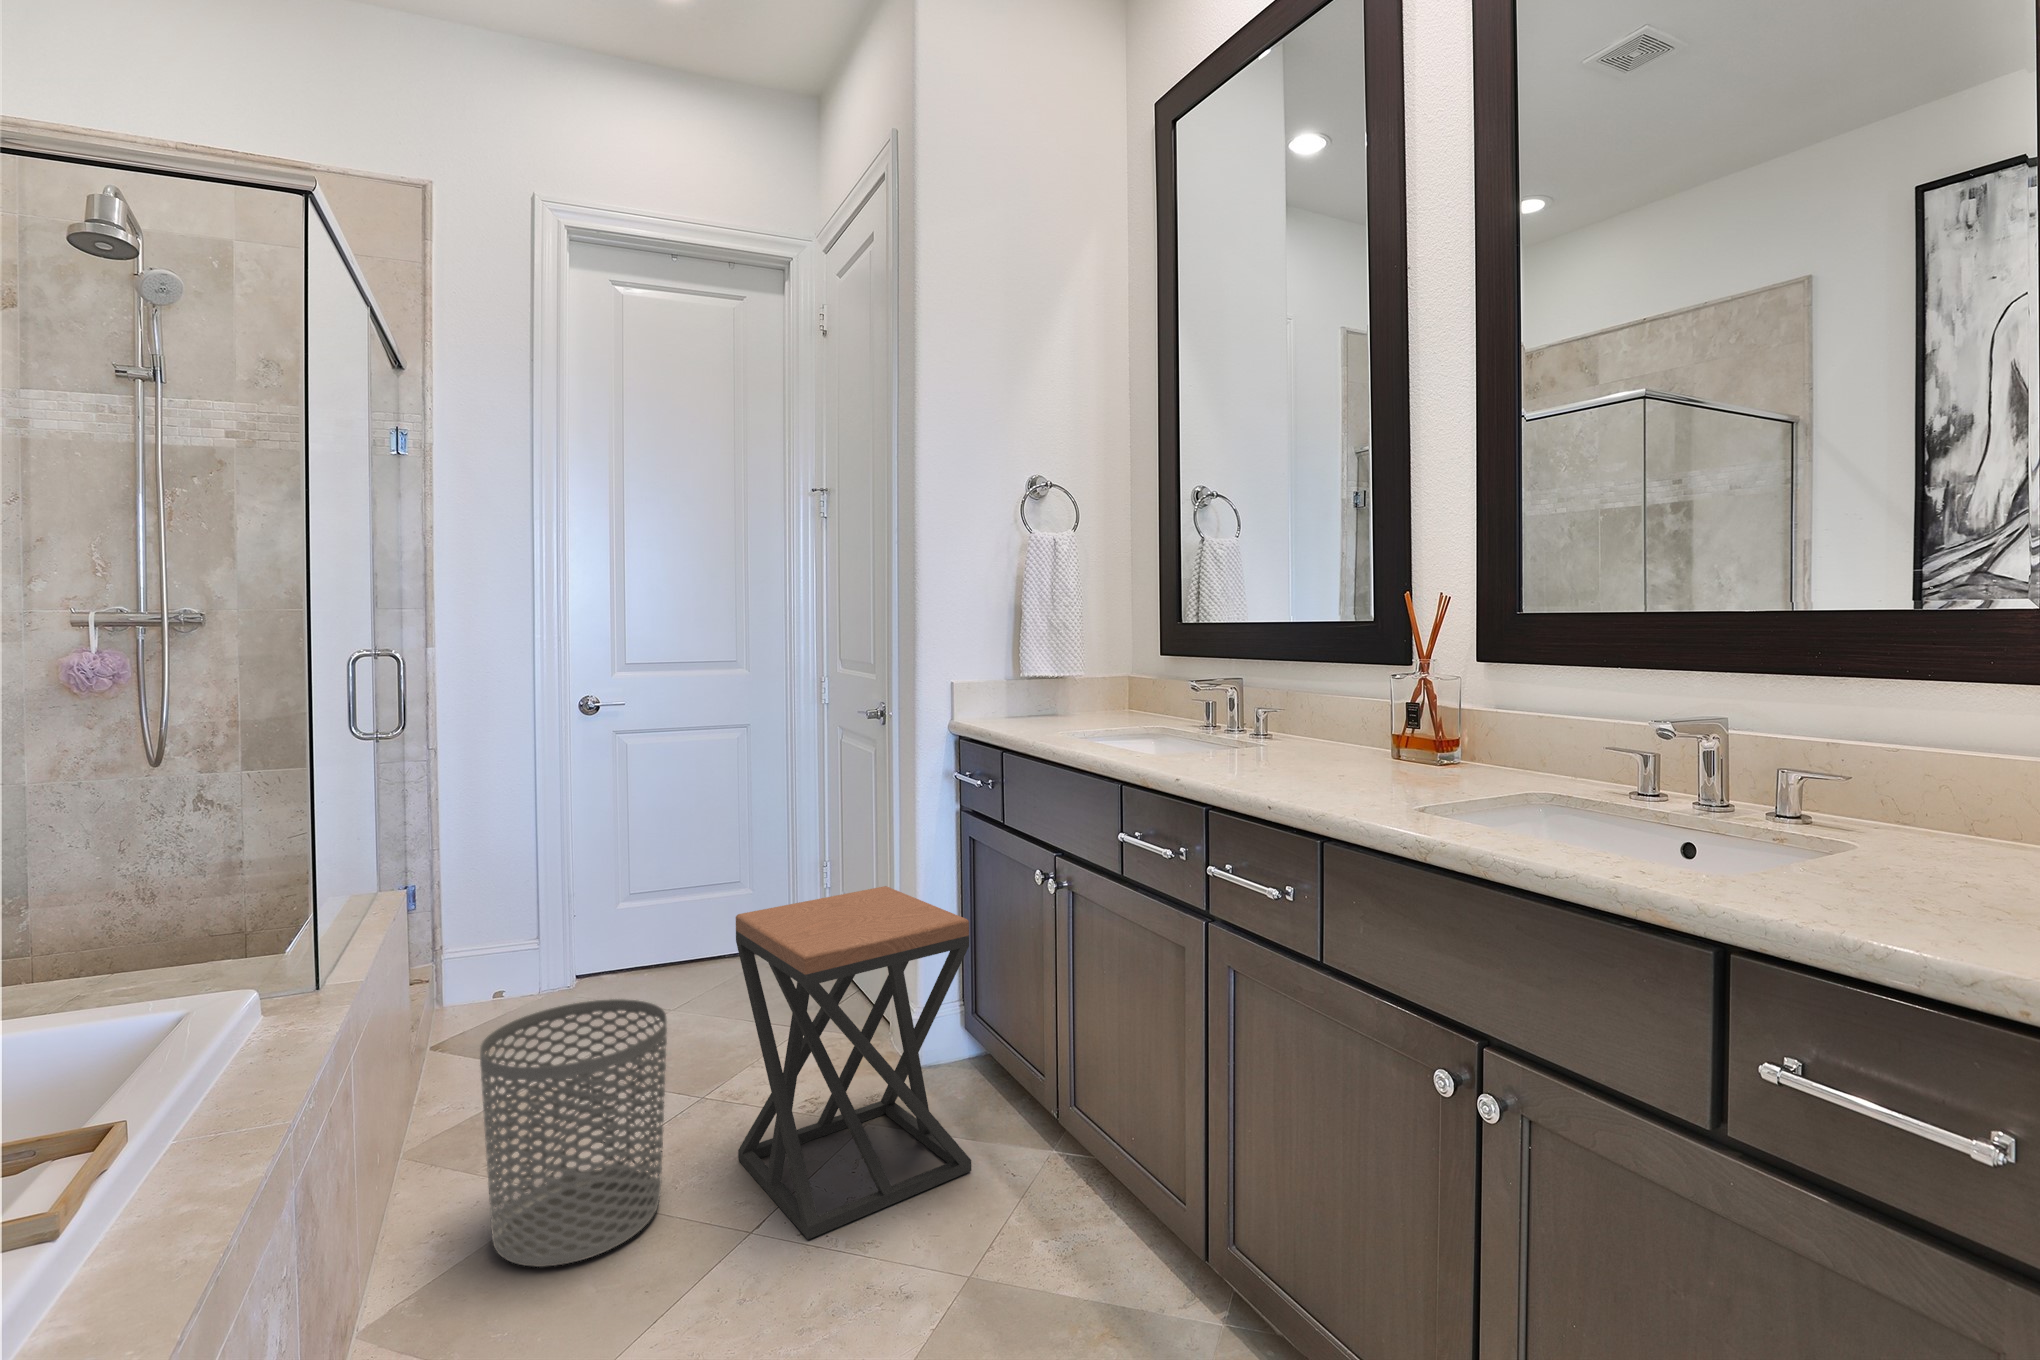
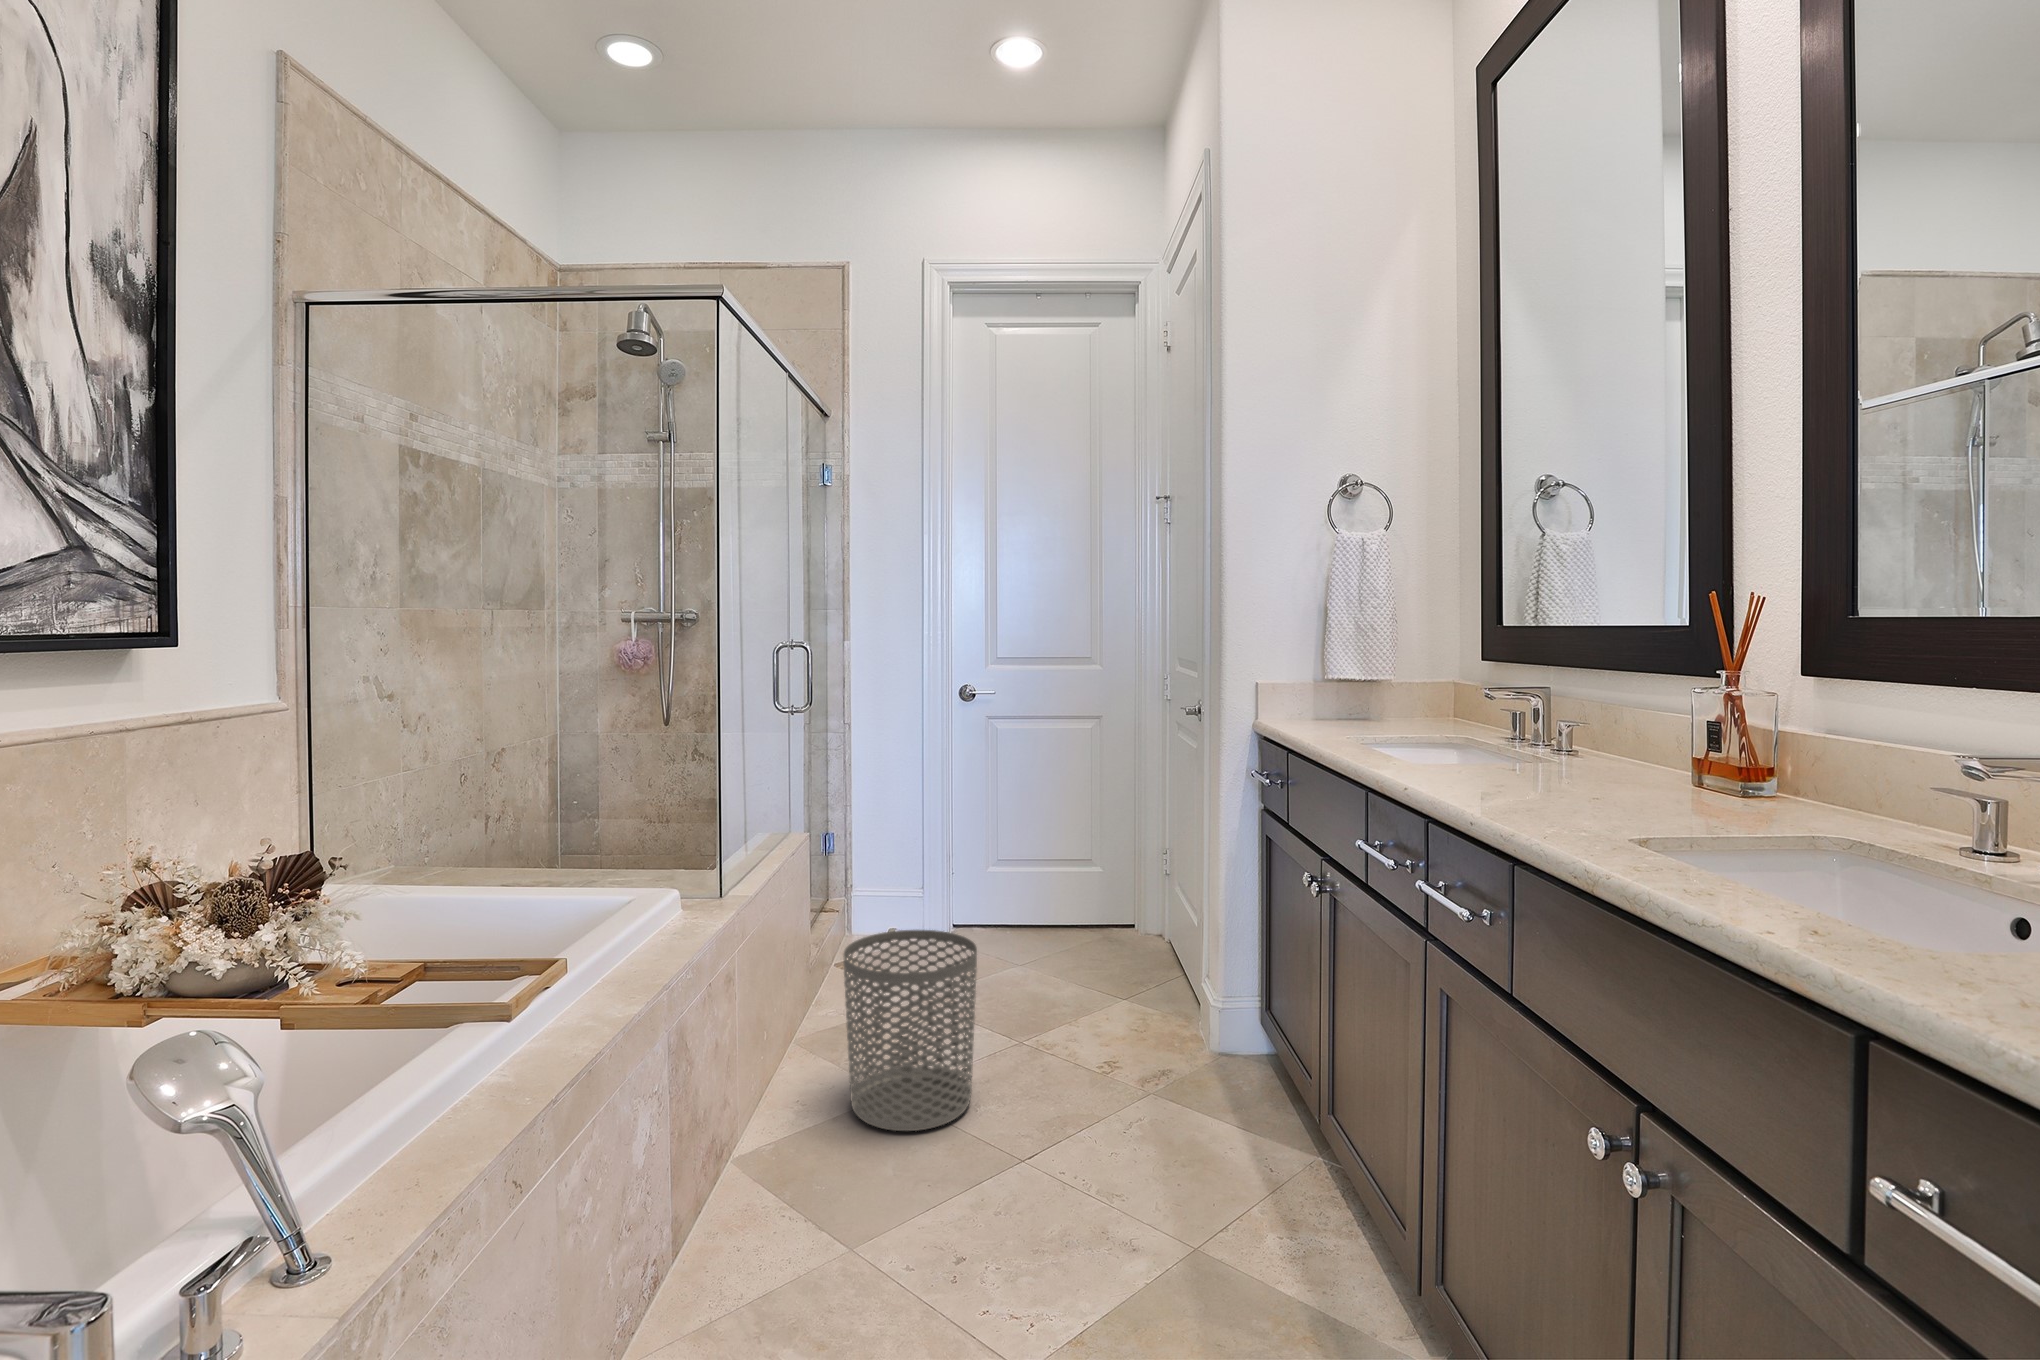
stool: present [736,886,971,1239] -> none [1038,868,1233,1164]

